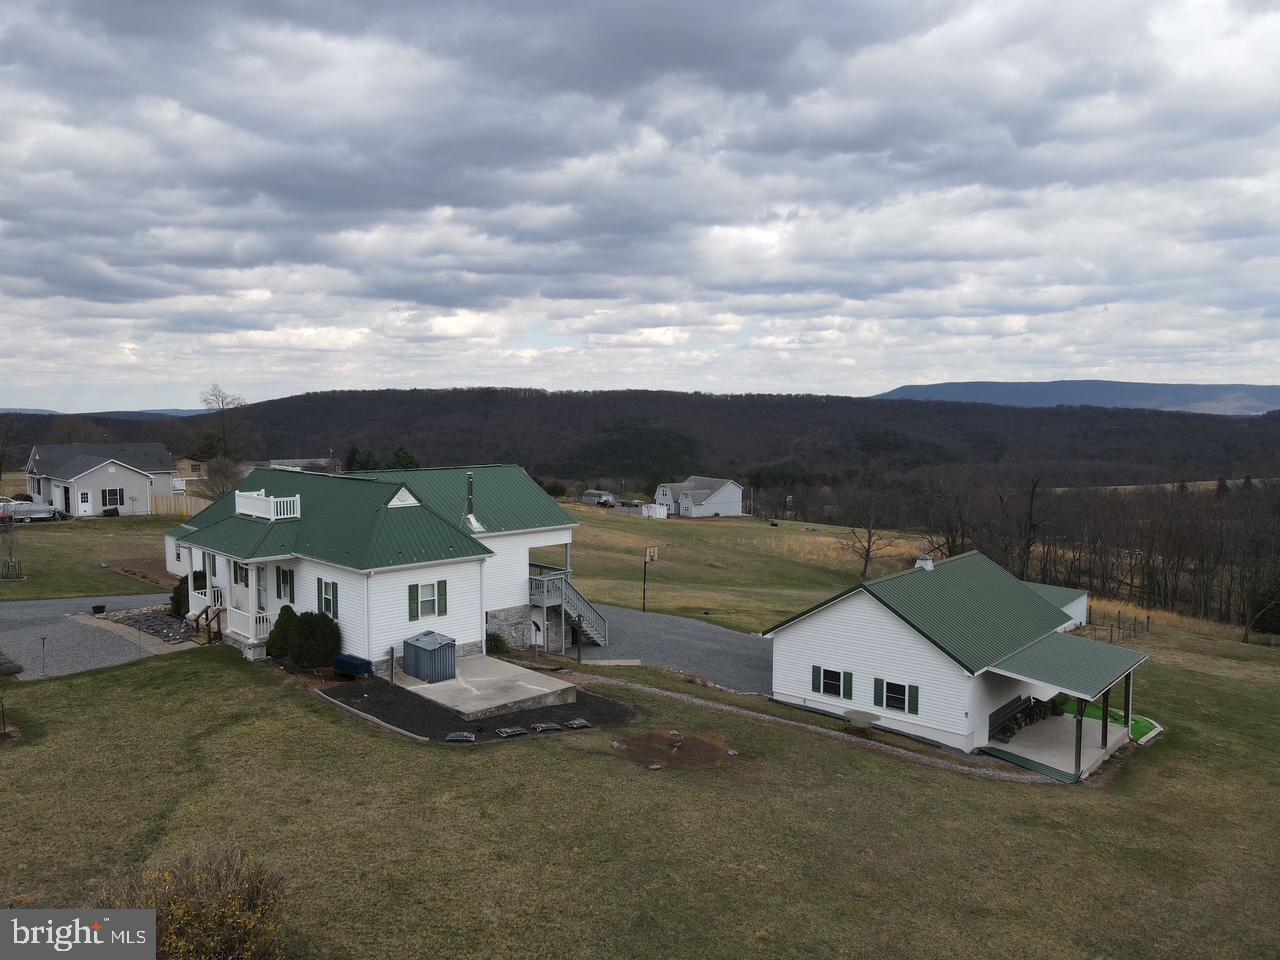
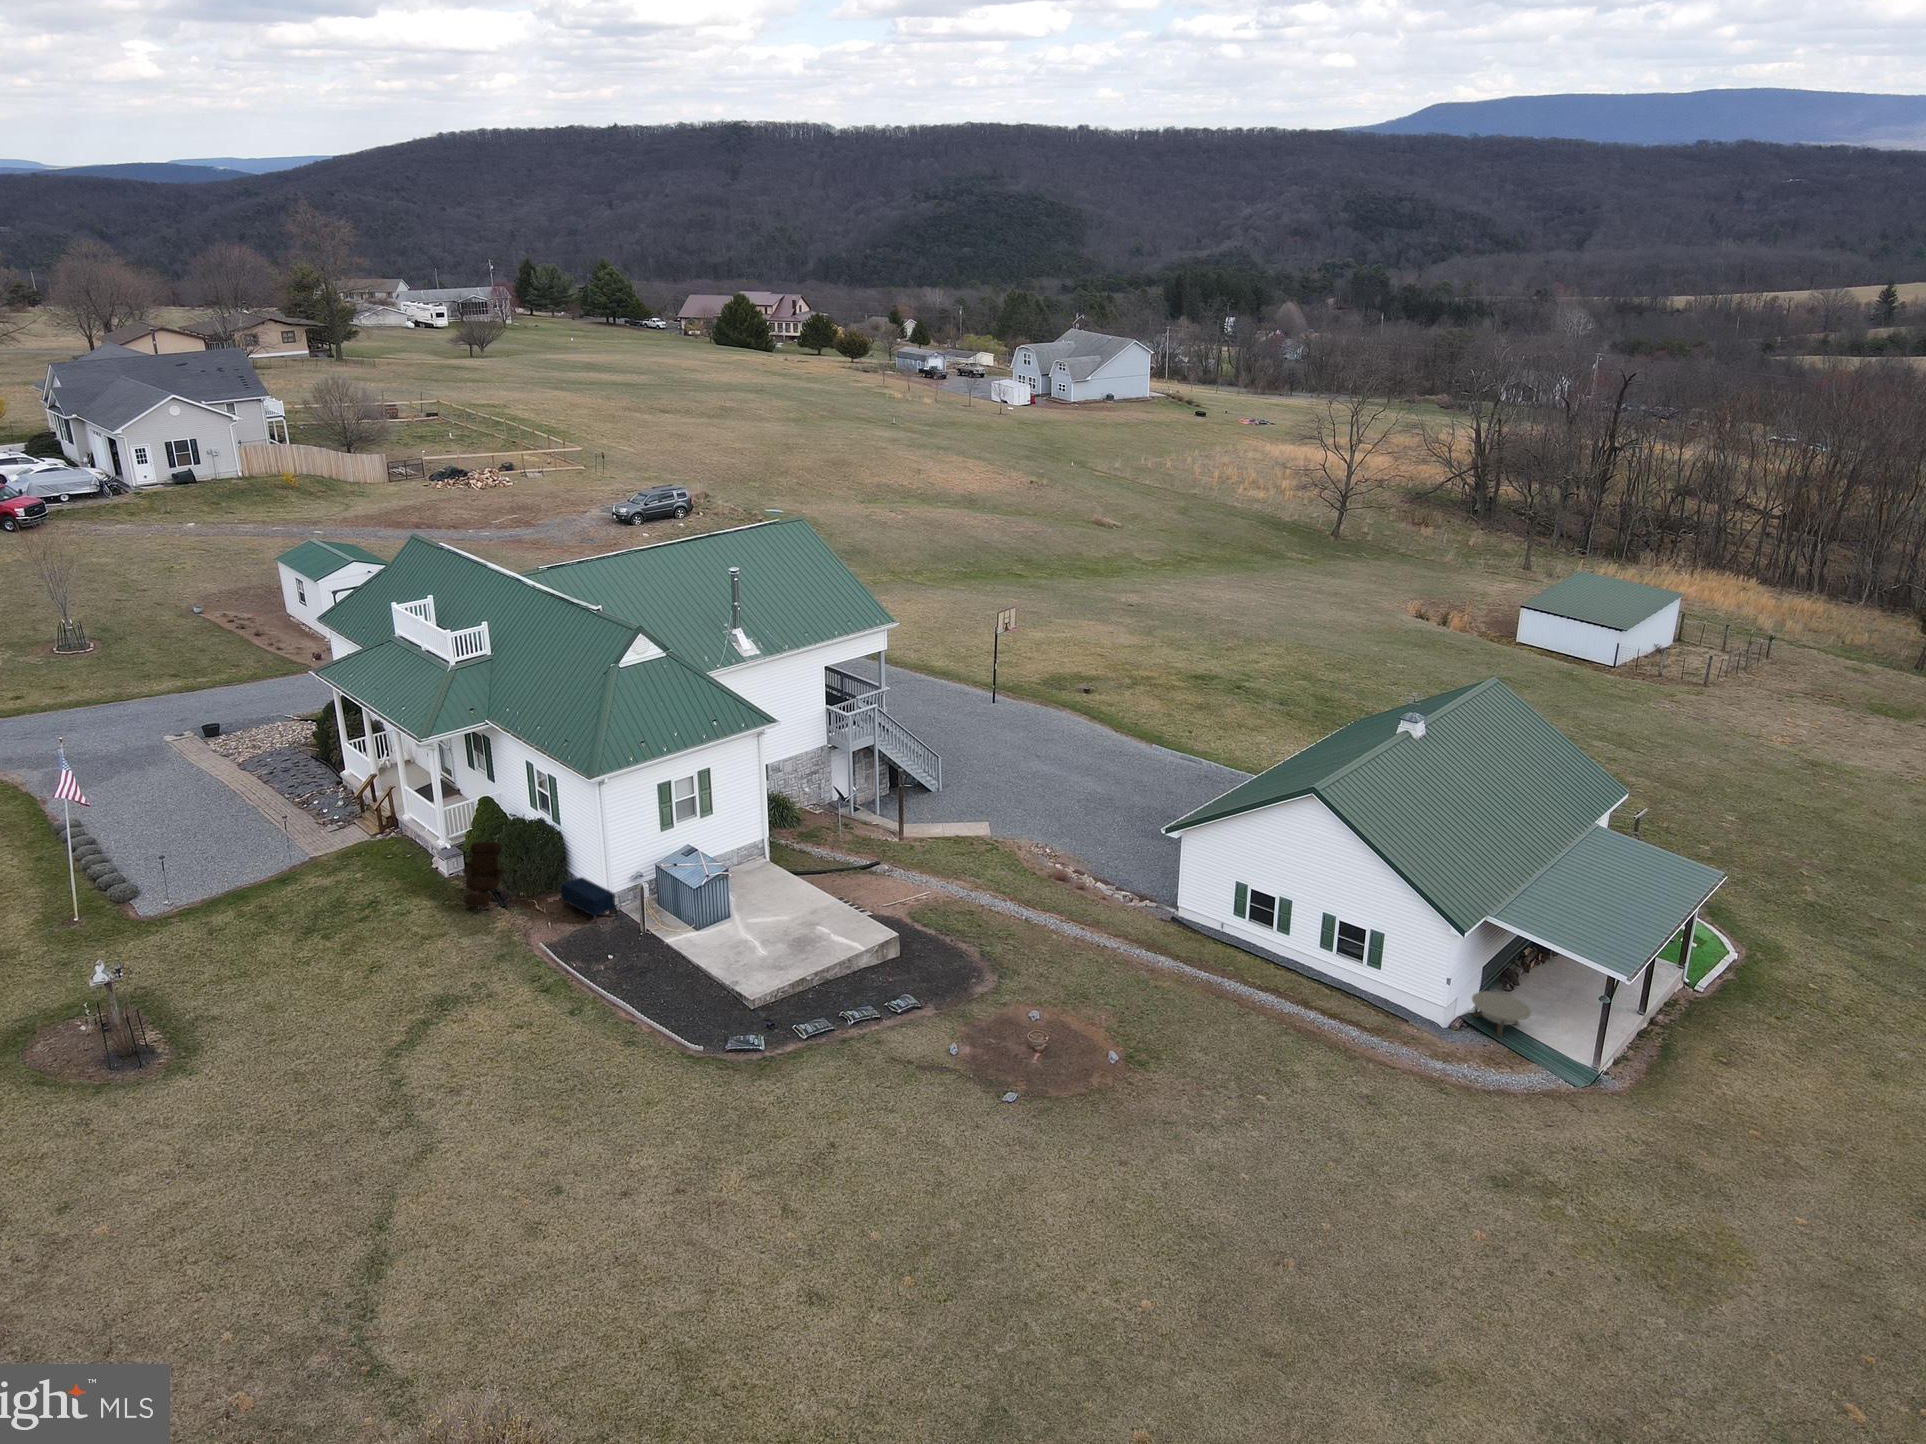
lounge chair: none [262,629,296,676] -> present [462,842,505,909]
round table: present [843,710,881,736] -> present [1472,991,1531,1037]

